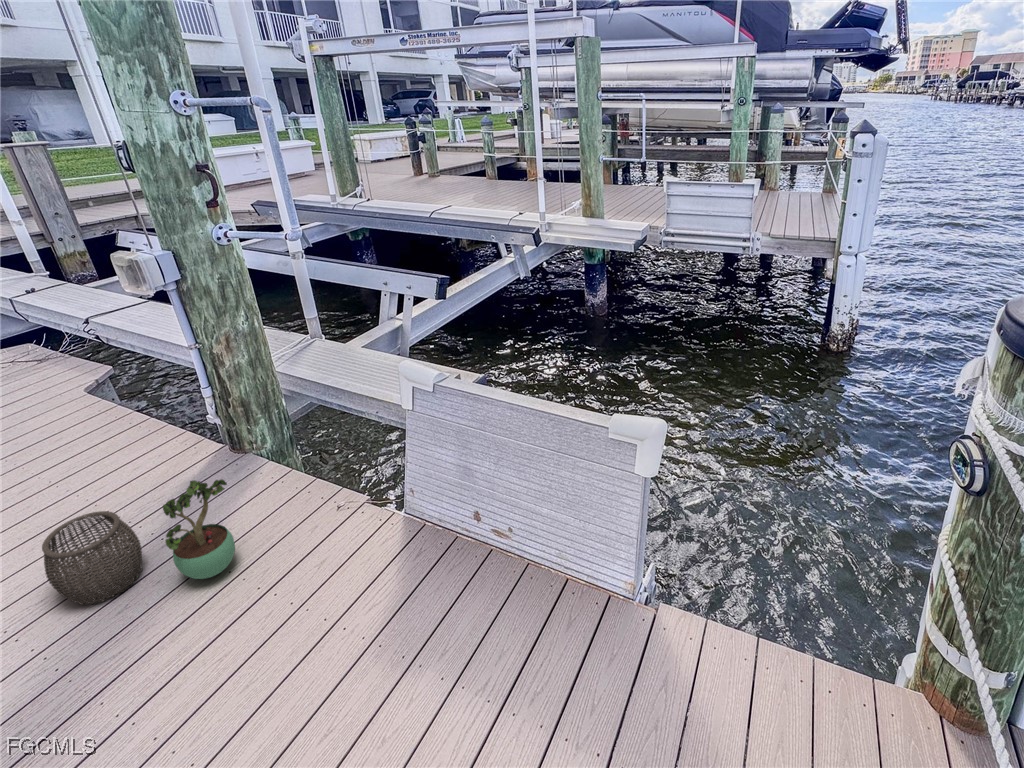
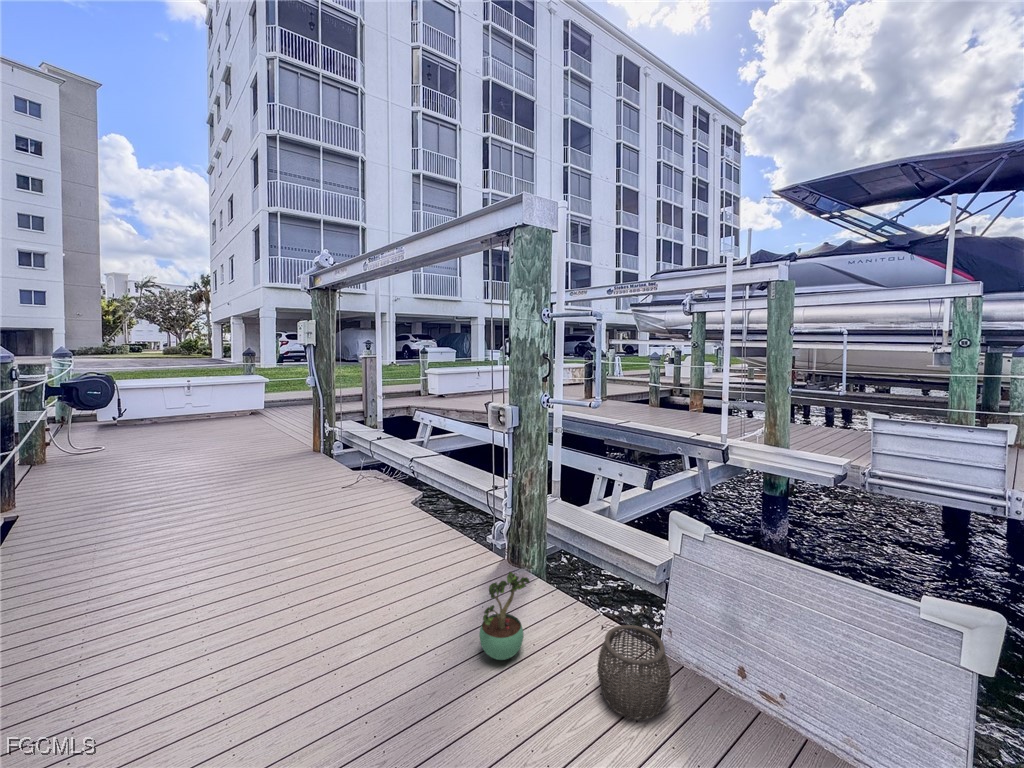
woven basket: present [42,511,142,605] -> present [597,625,671,720]

